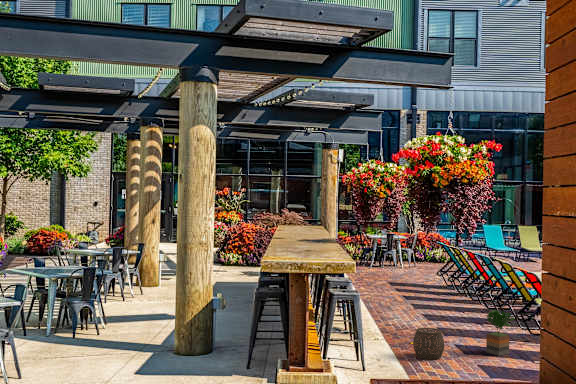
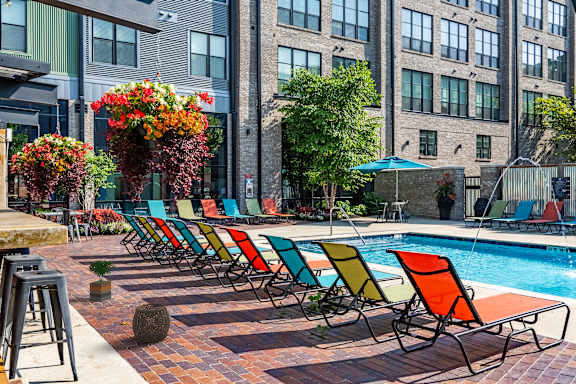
potted tree: present [486,311,514,356] -> present [89,261,115,301]

